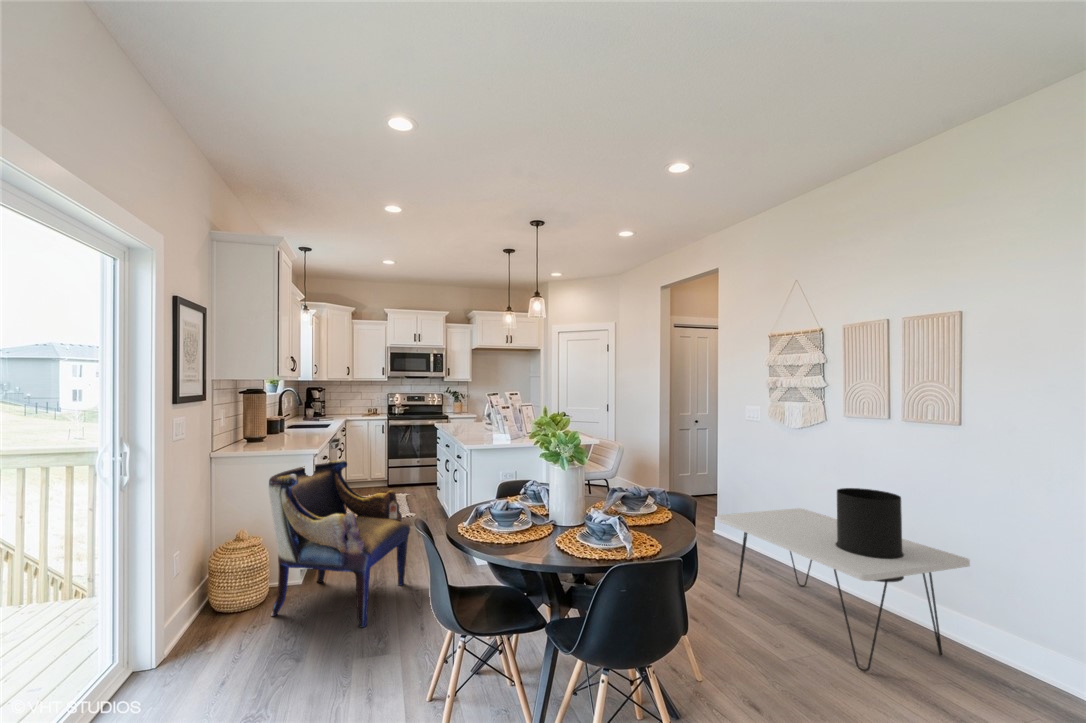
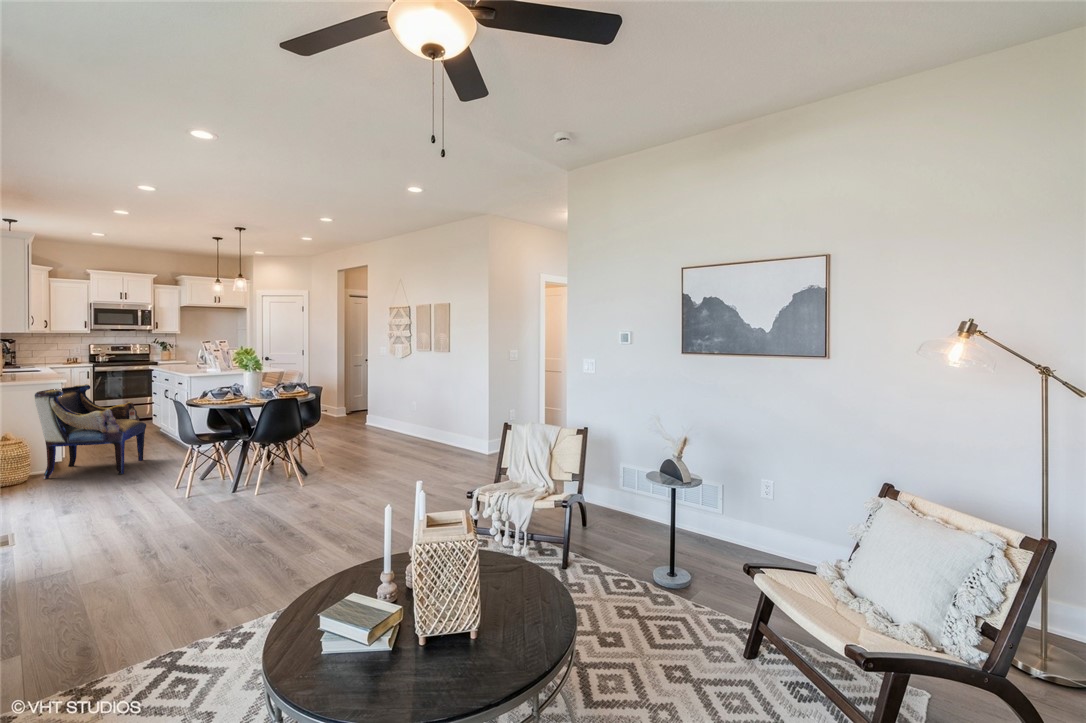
side table: present [717,488,970,672] -> none [351,382,448,454]

